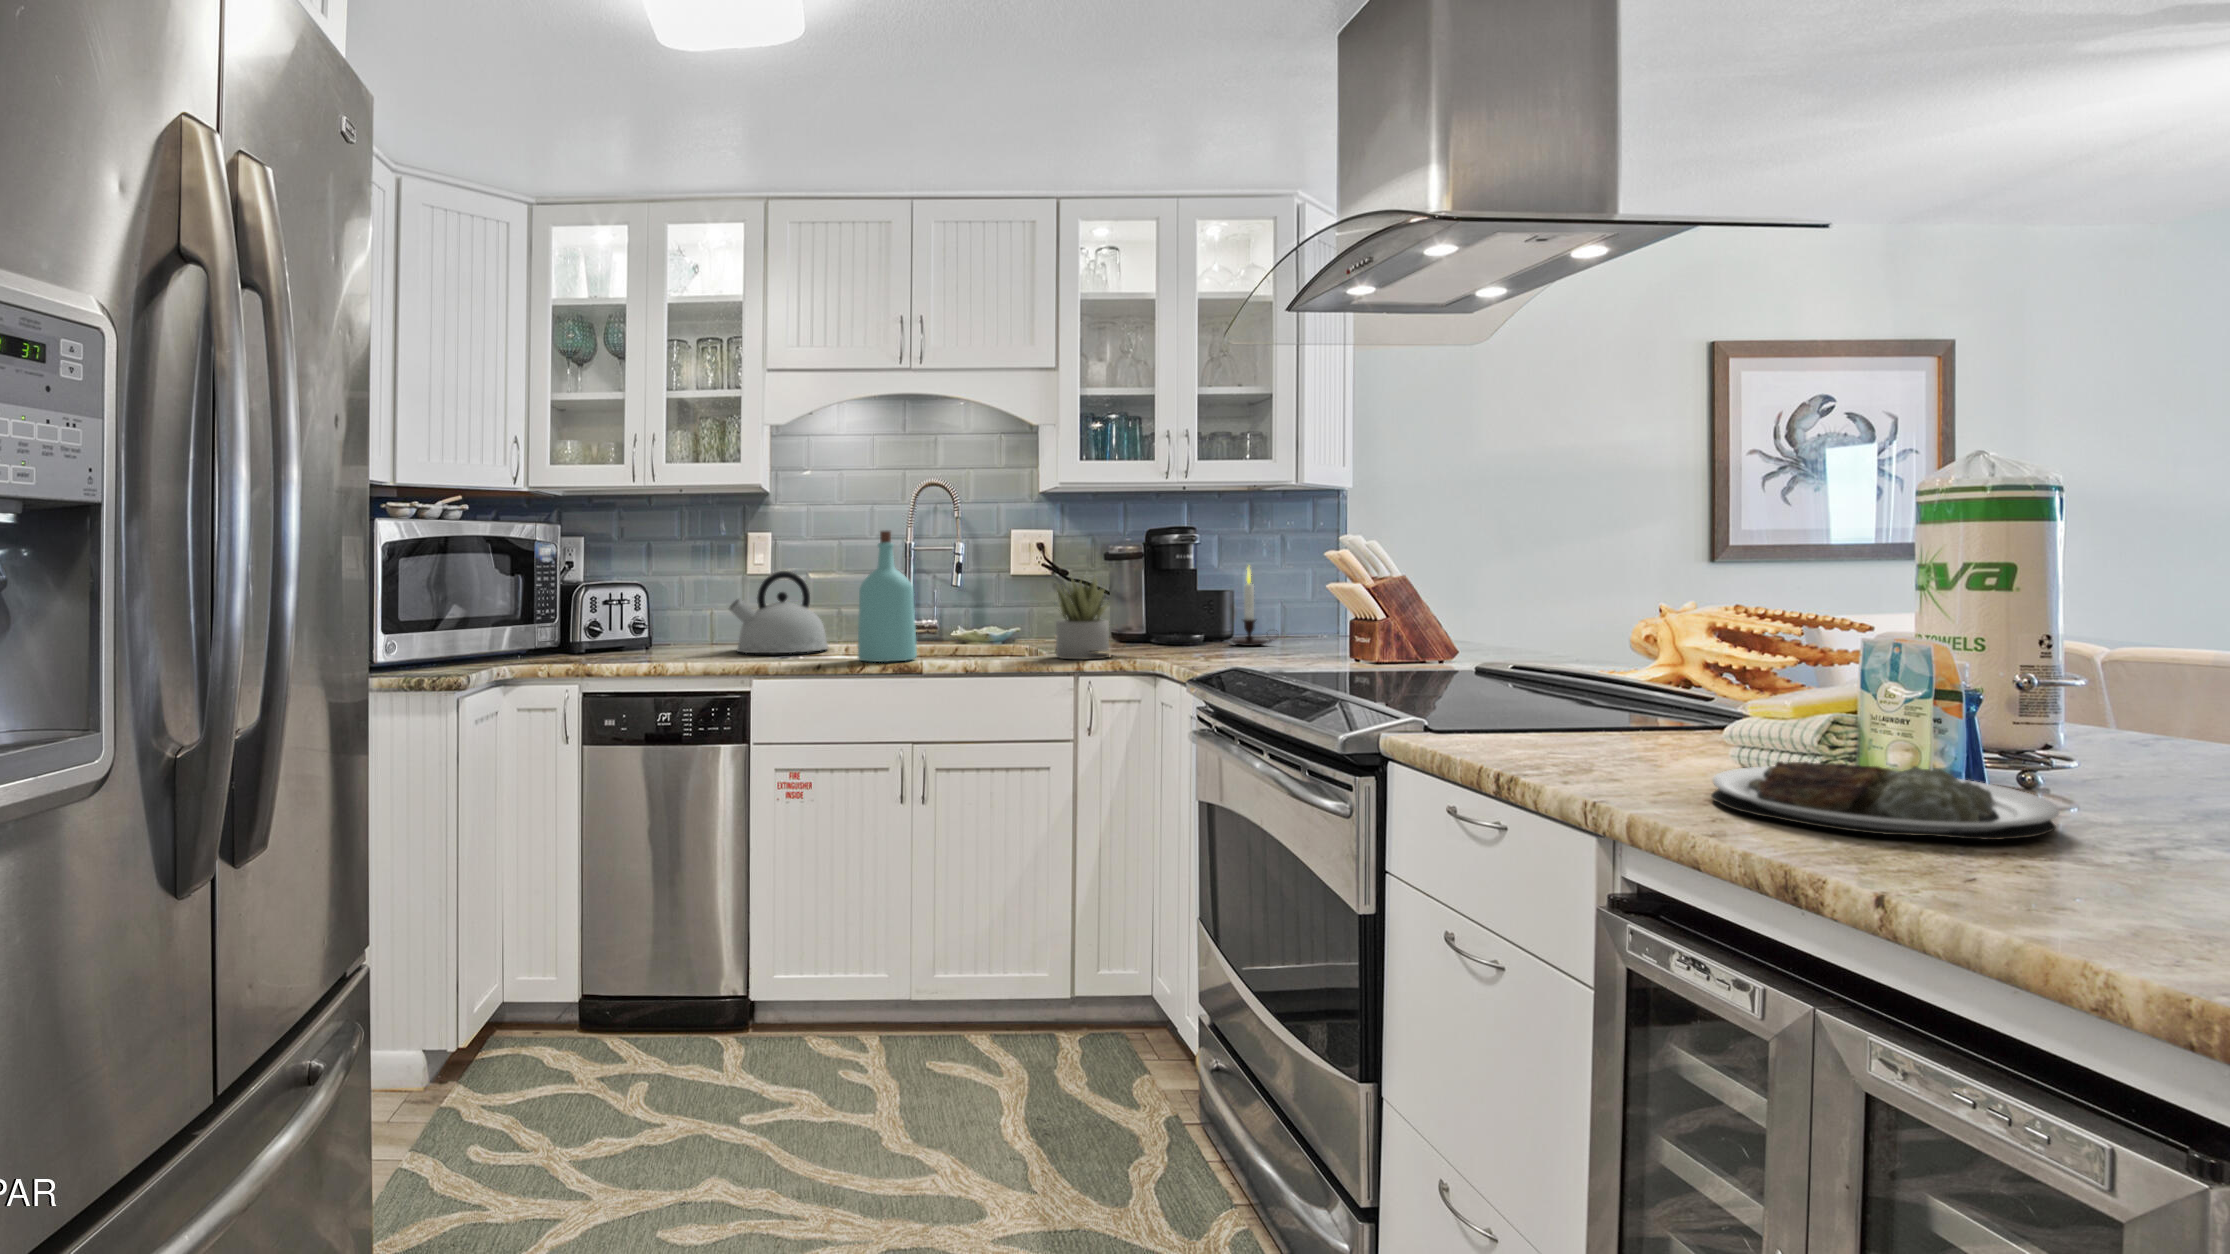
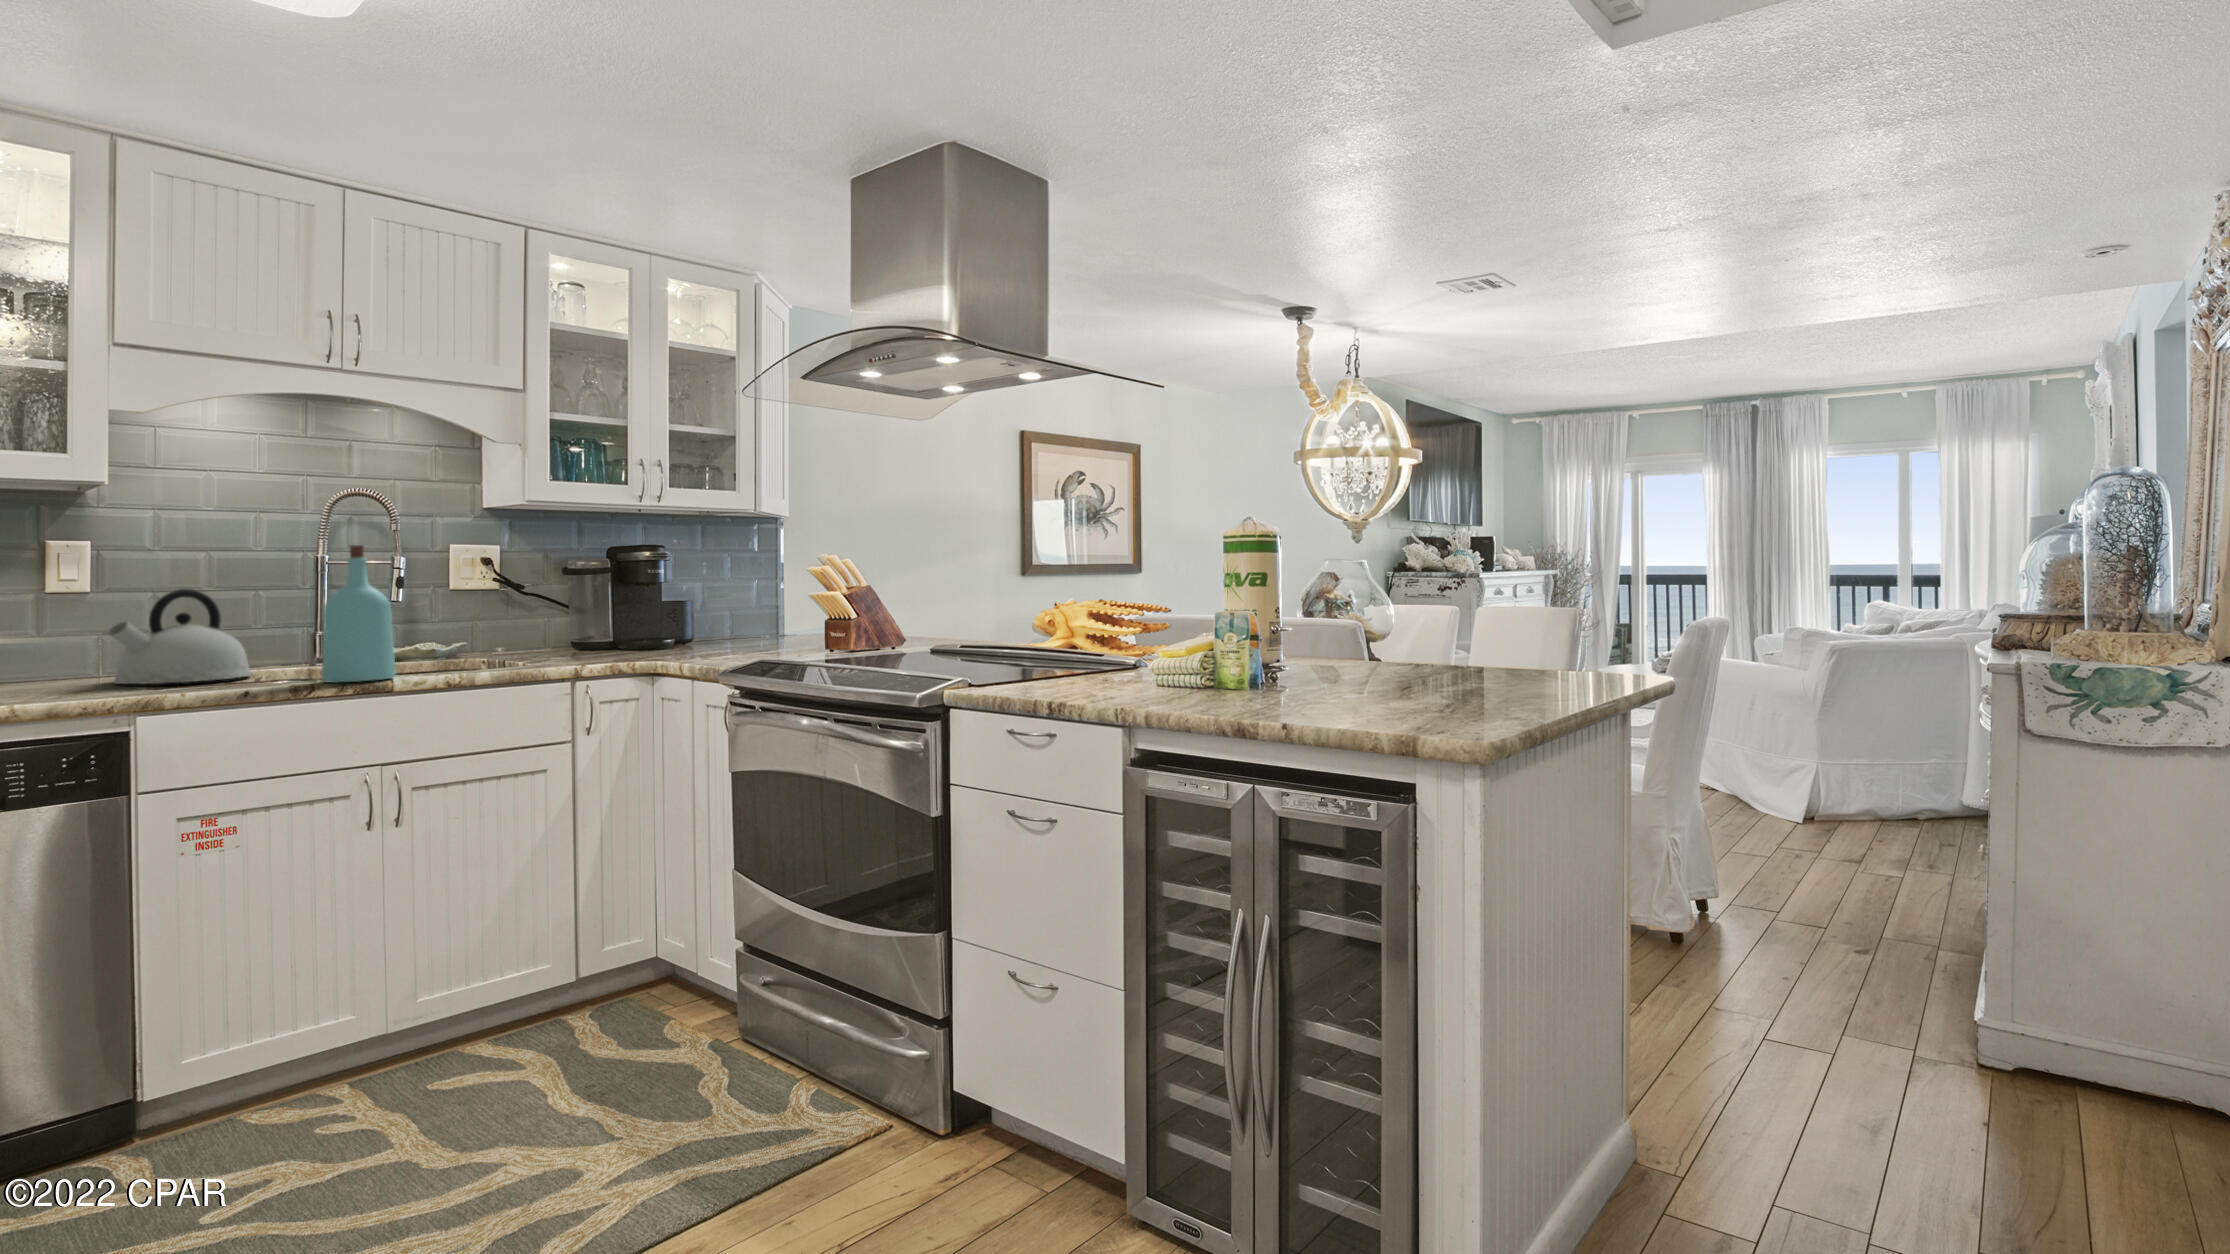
candle: present [1232,568,1277,646] -> none [710,578,754,648]
succulent plant: present [1056,577,1109,659] -> none [548,586,610,668]
plate: present [1711,762,2059,840] -> none [1157,673,1316,703]

